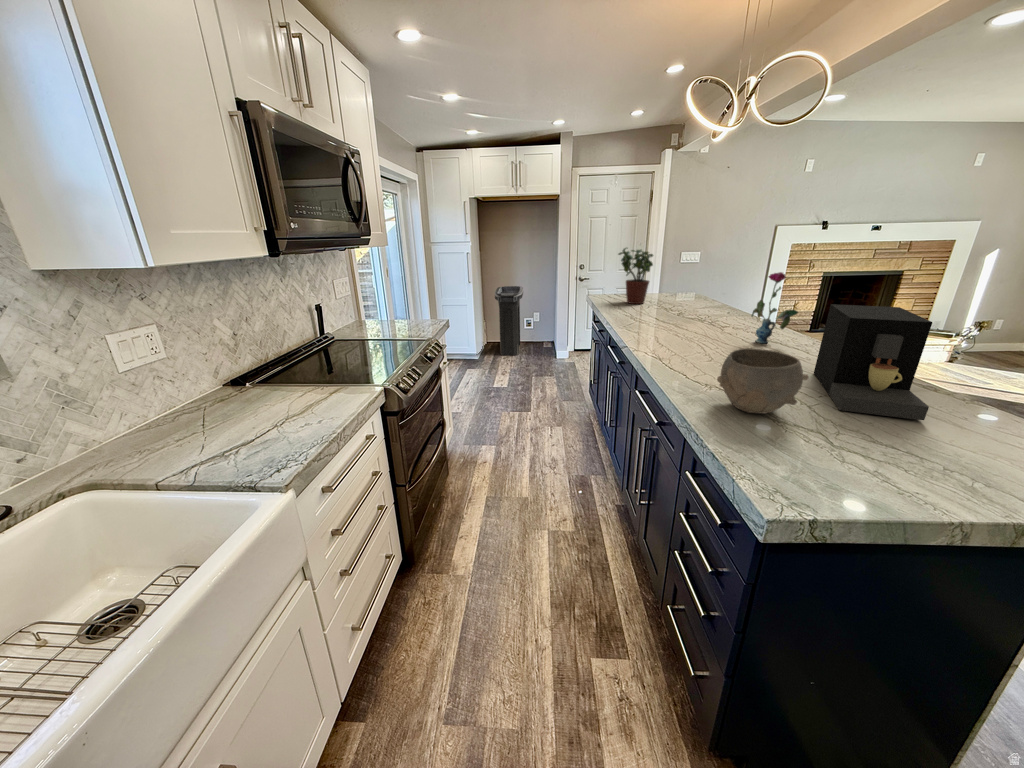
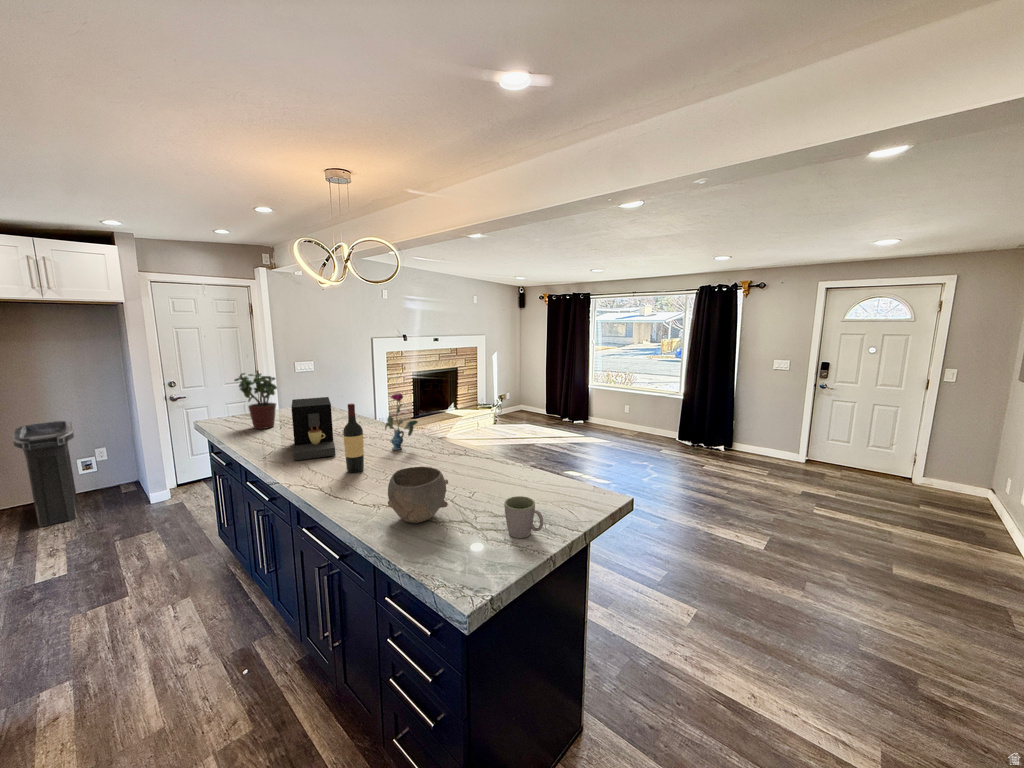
wine bottle: none [694,274,720,353] -> present [343,403,364,473]
coffee maker: present [814,304,932,420] -> present [291,397,335,460]
mug: none [886,419,965,482] -> present [504,496,543,538]

